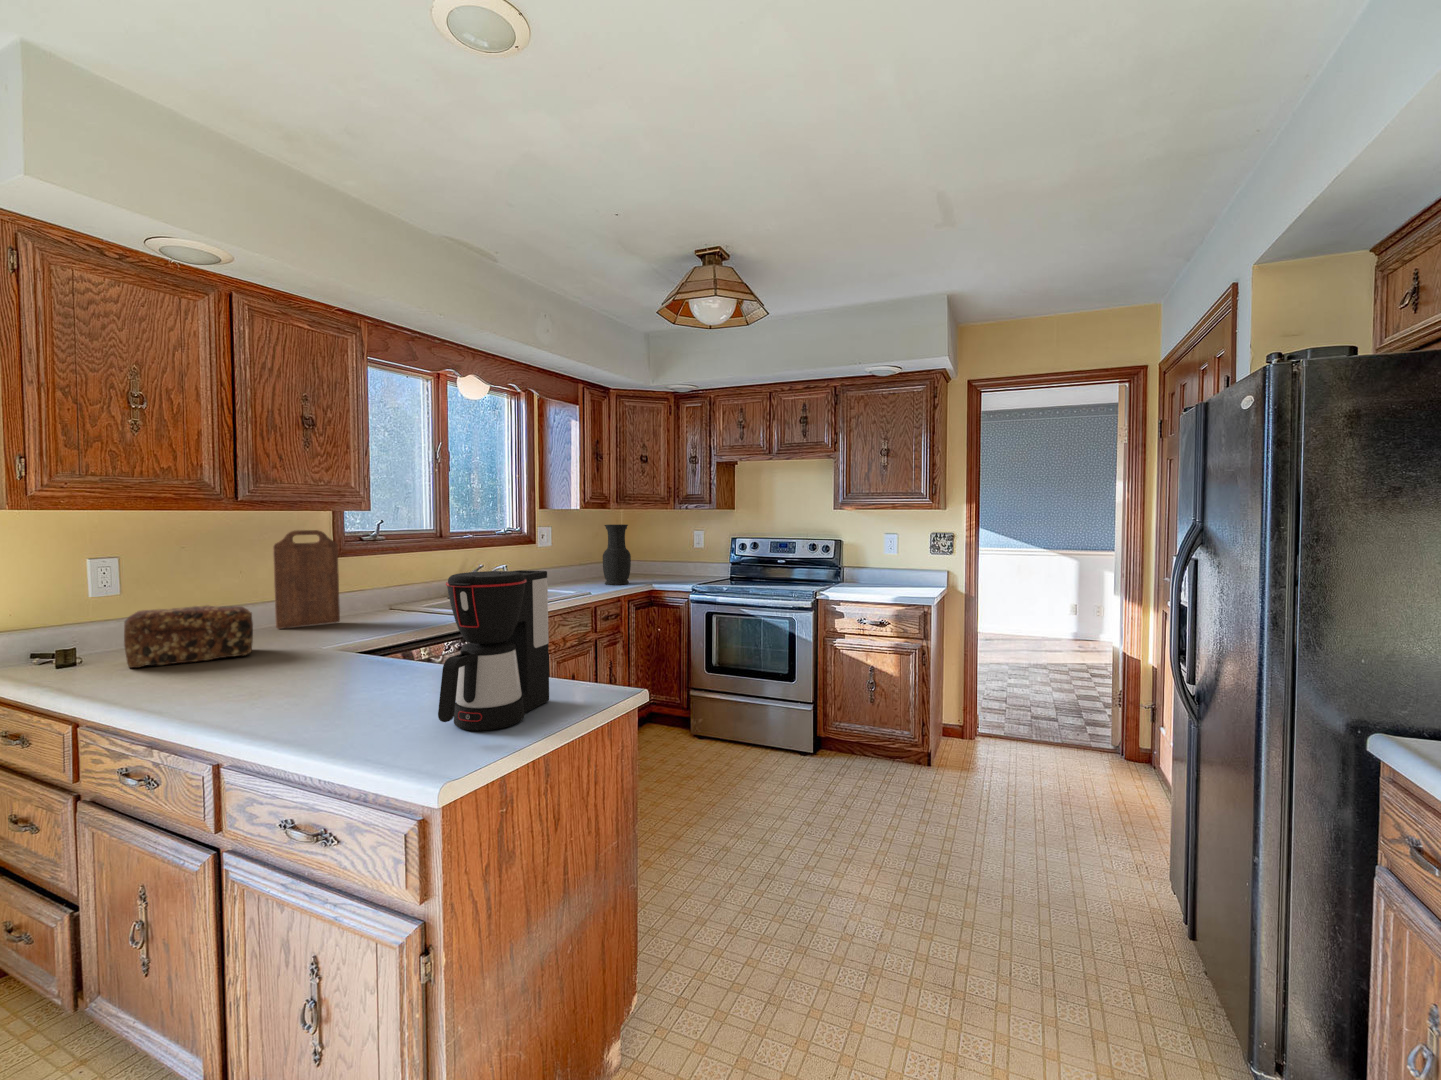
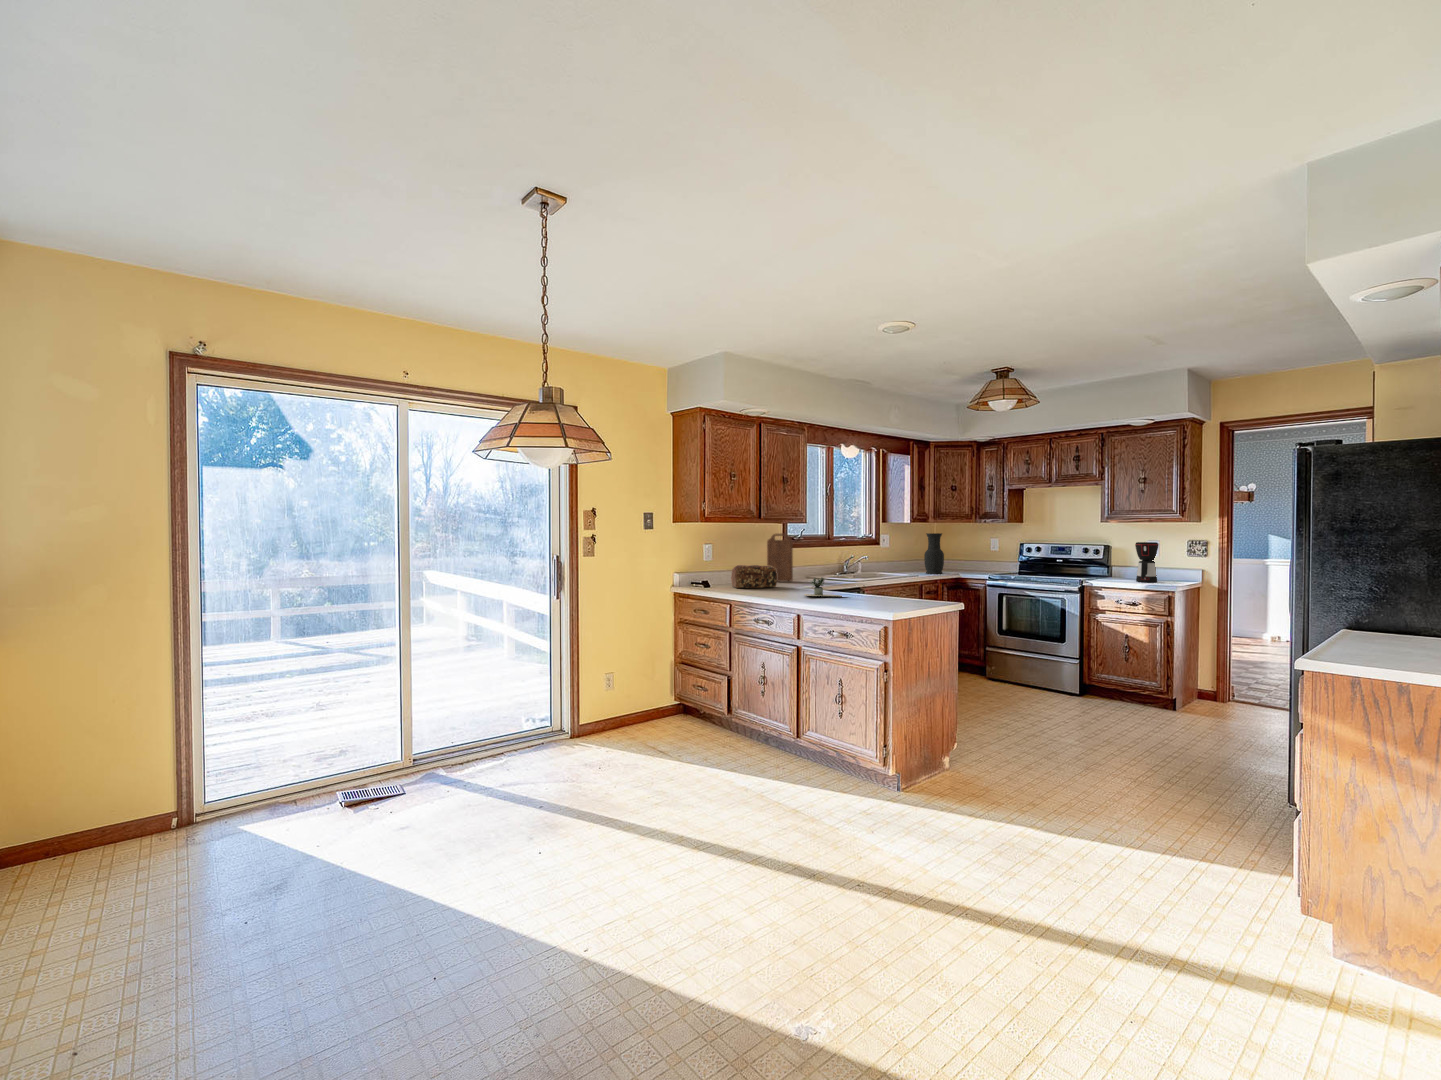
coffee maker: present [438,570,549,731] -> present [1135,542,1159,582]
potted plant: none [246,646,429,705] -> present [804,577,840,596]

